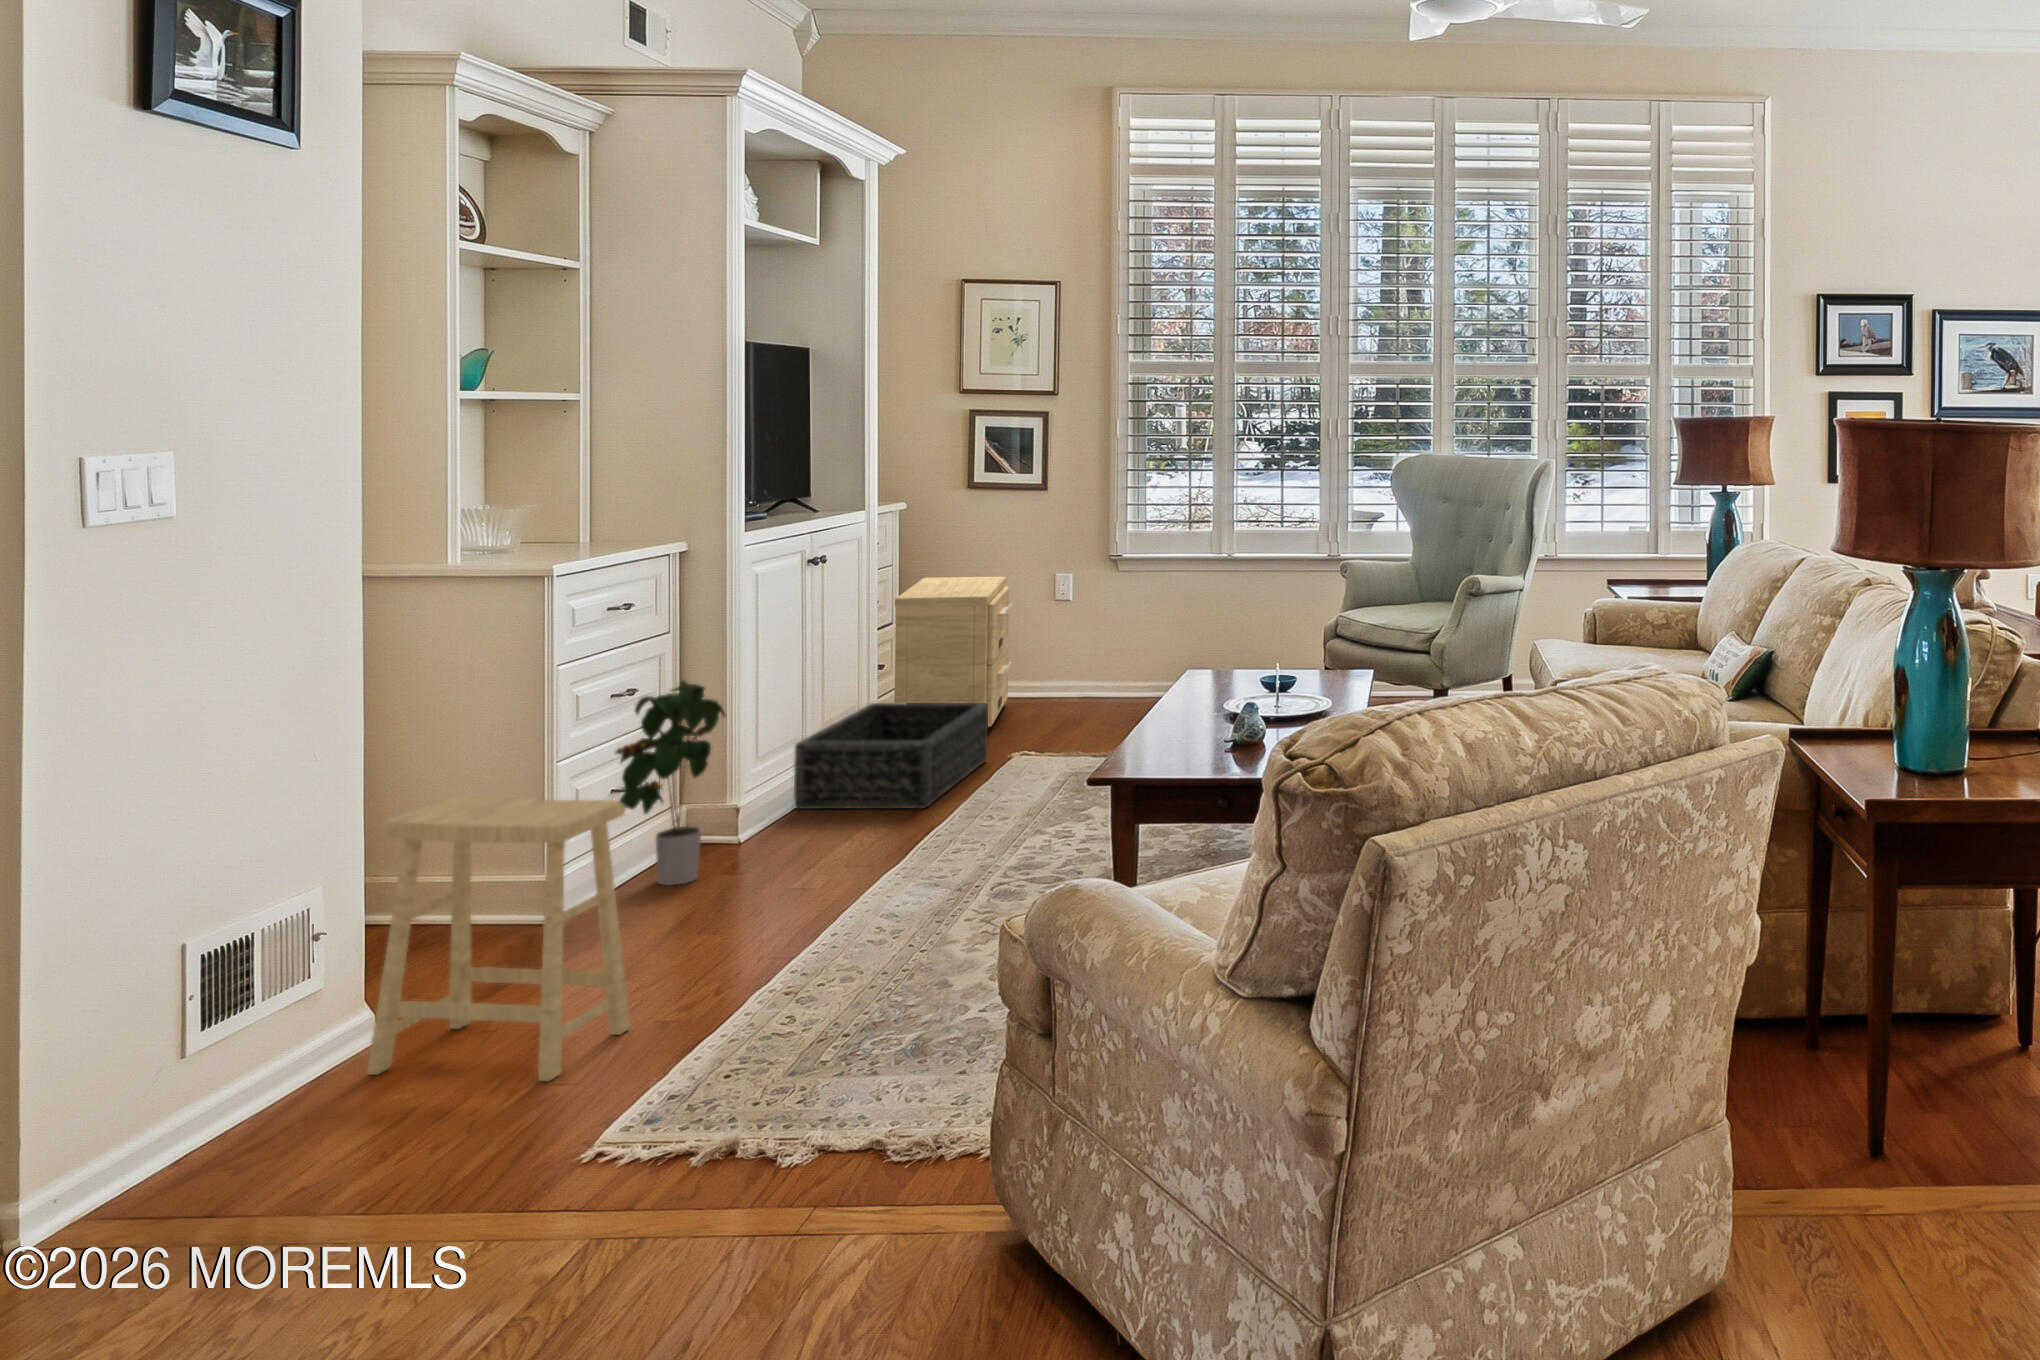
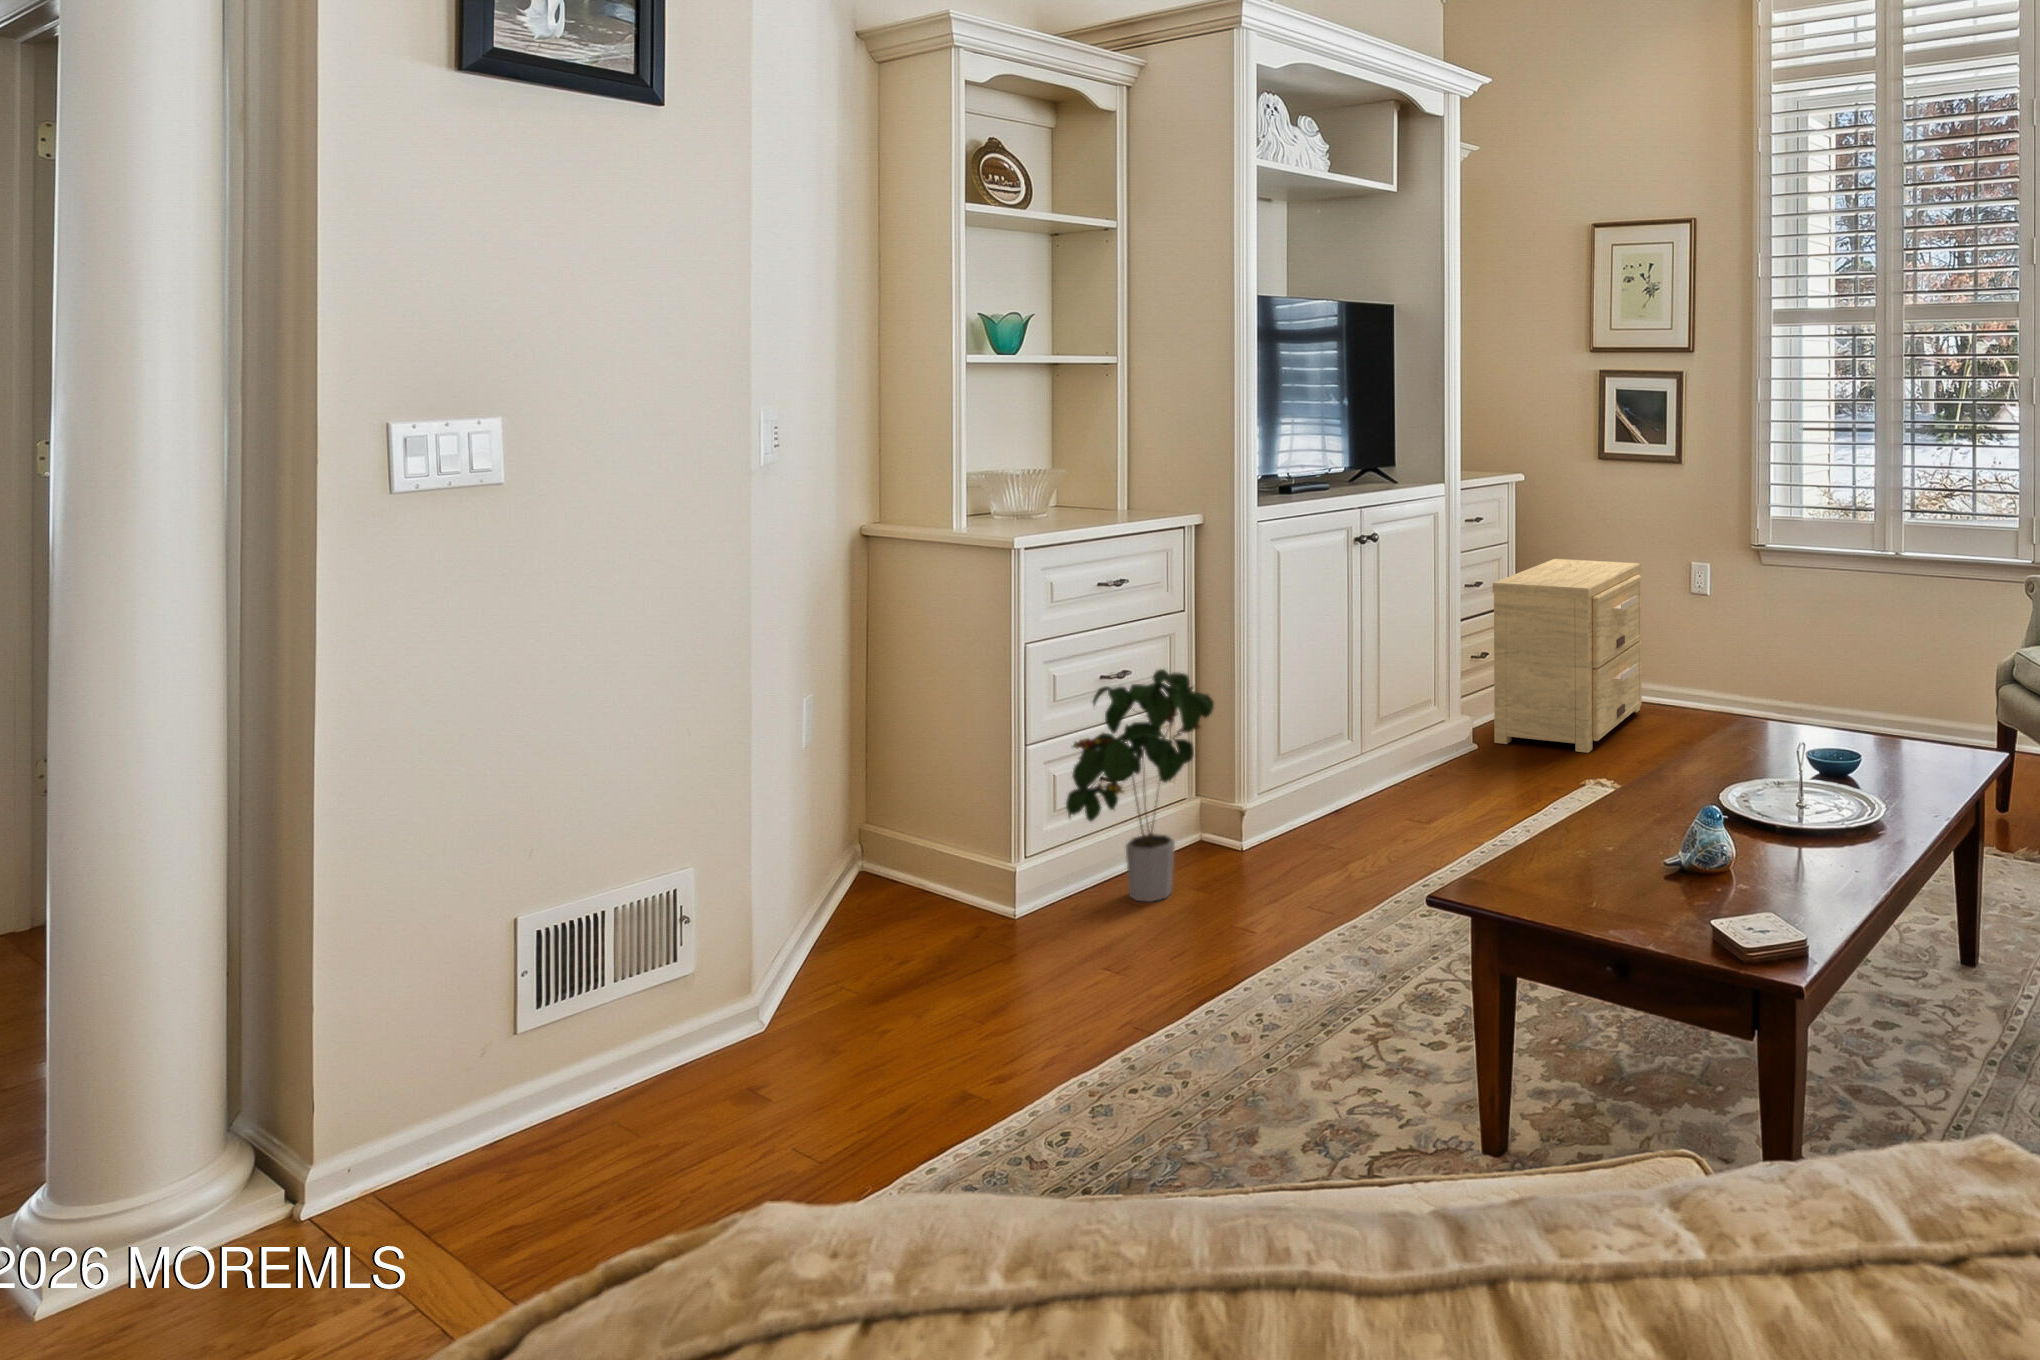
basket: present [794,703,988,809] -> none [1330,702,1567,844]
footstool: present [367,796,630,1082] -> none [667,797,913,1175]

